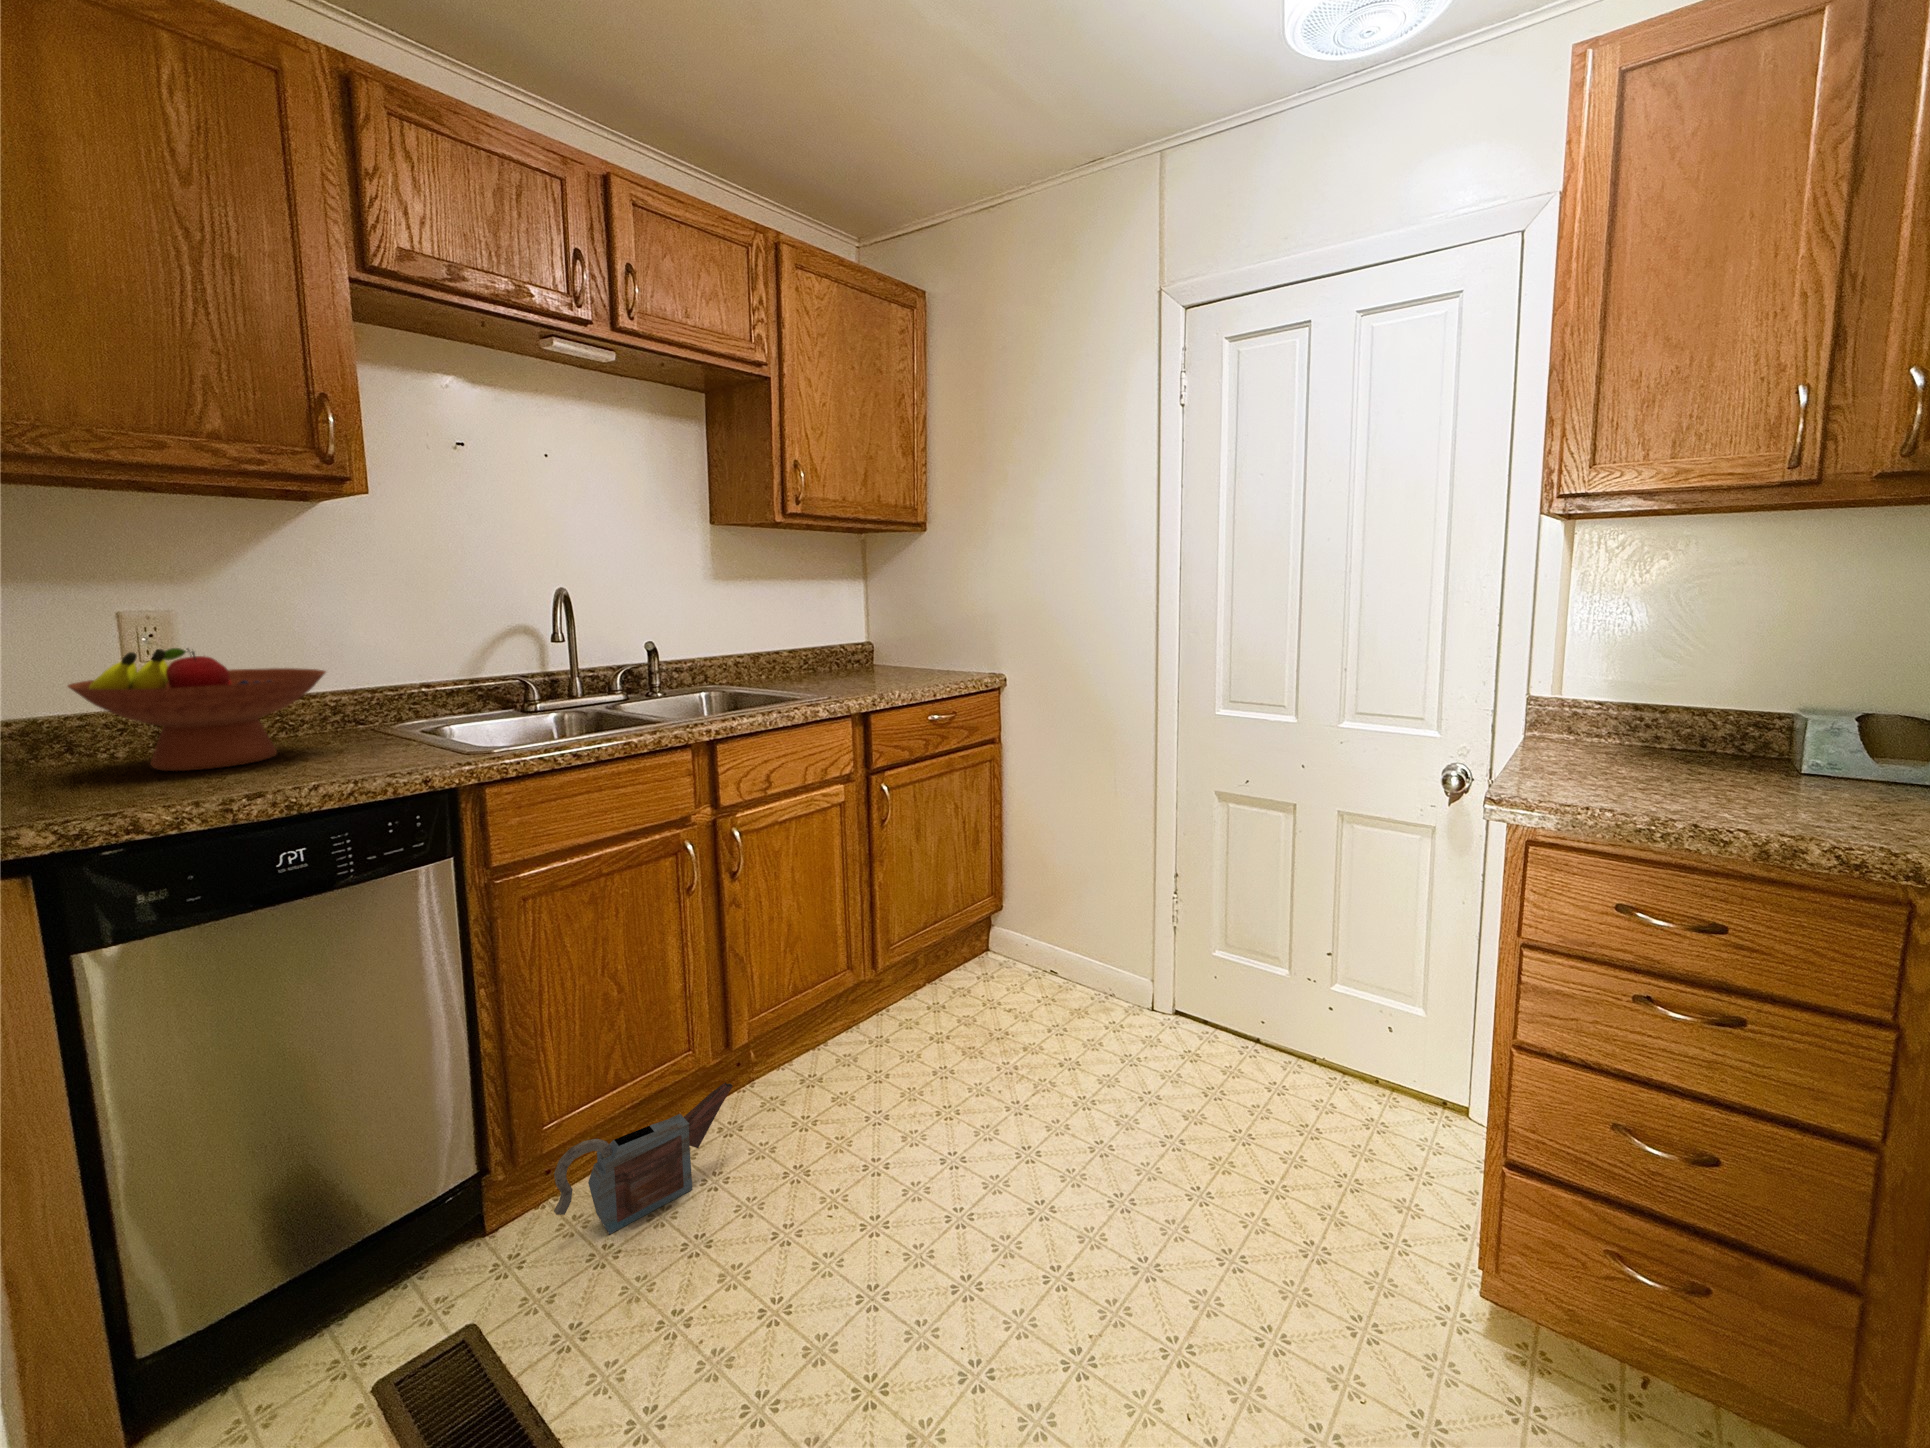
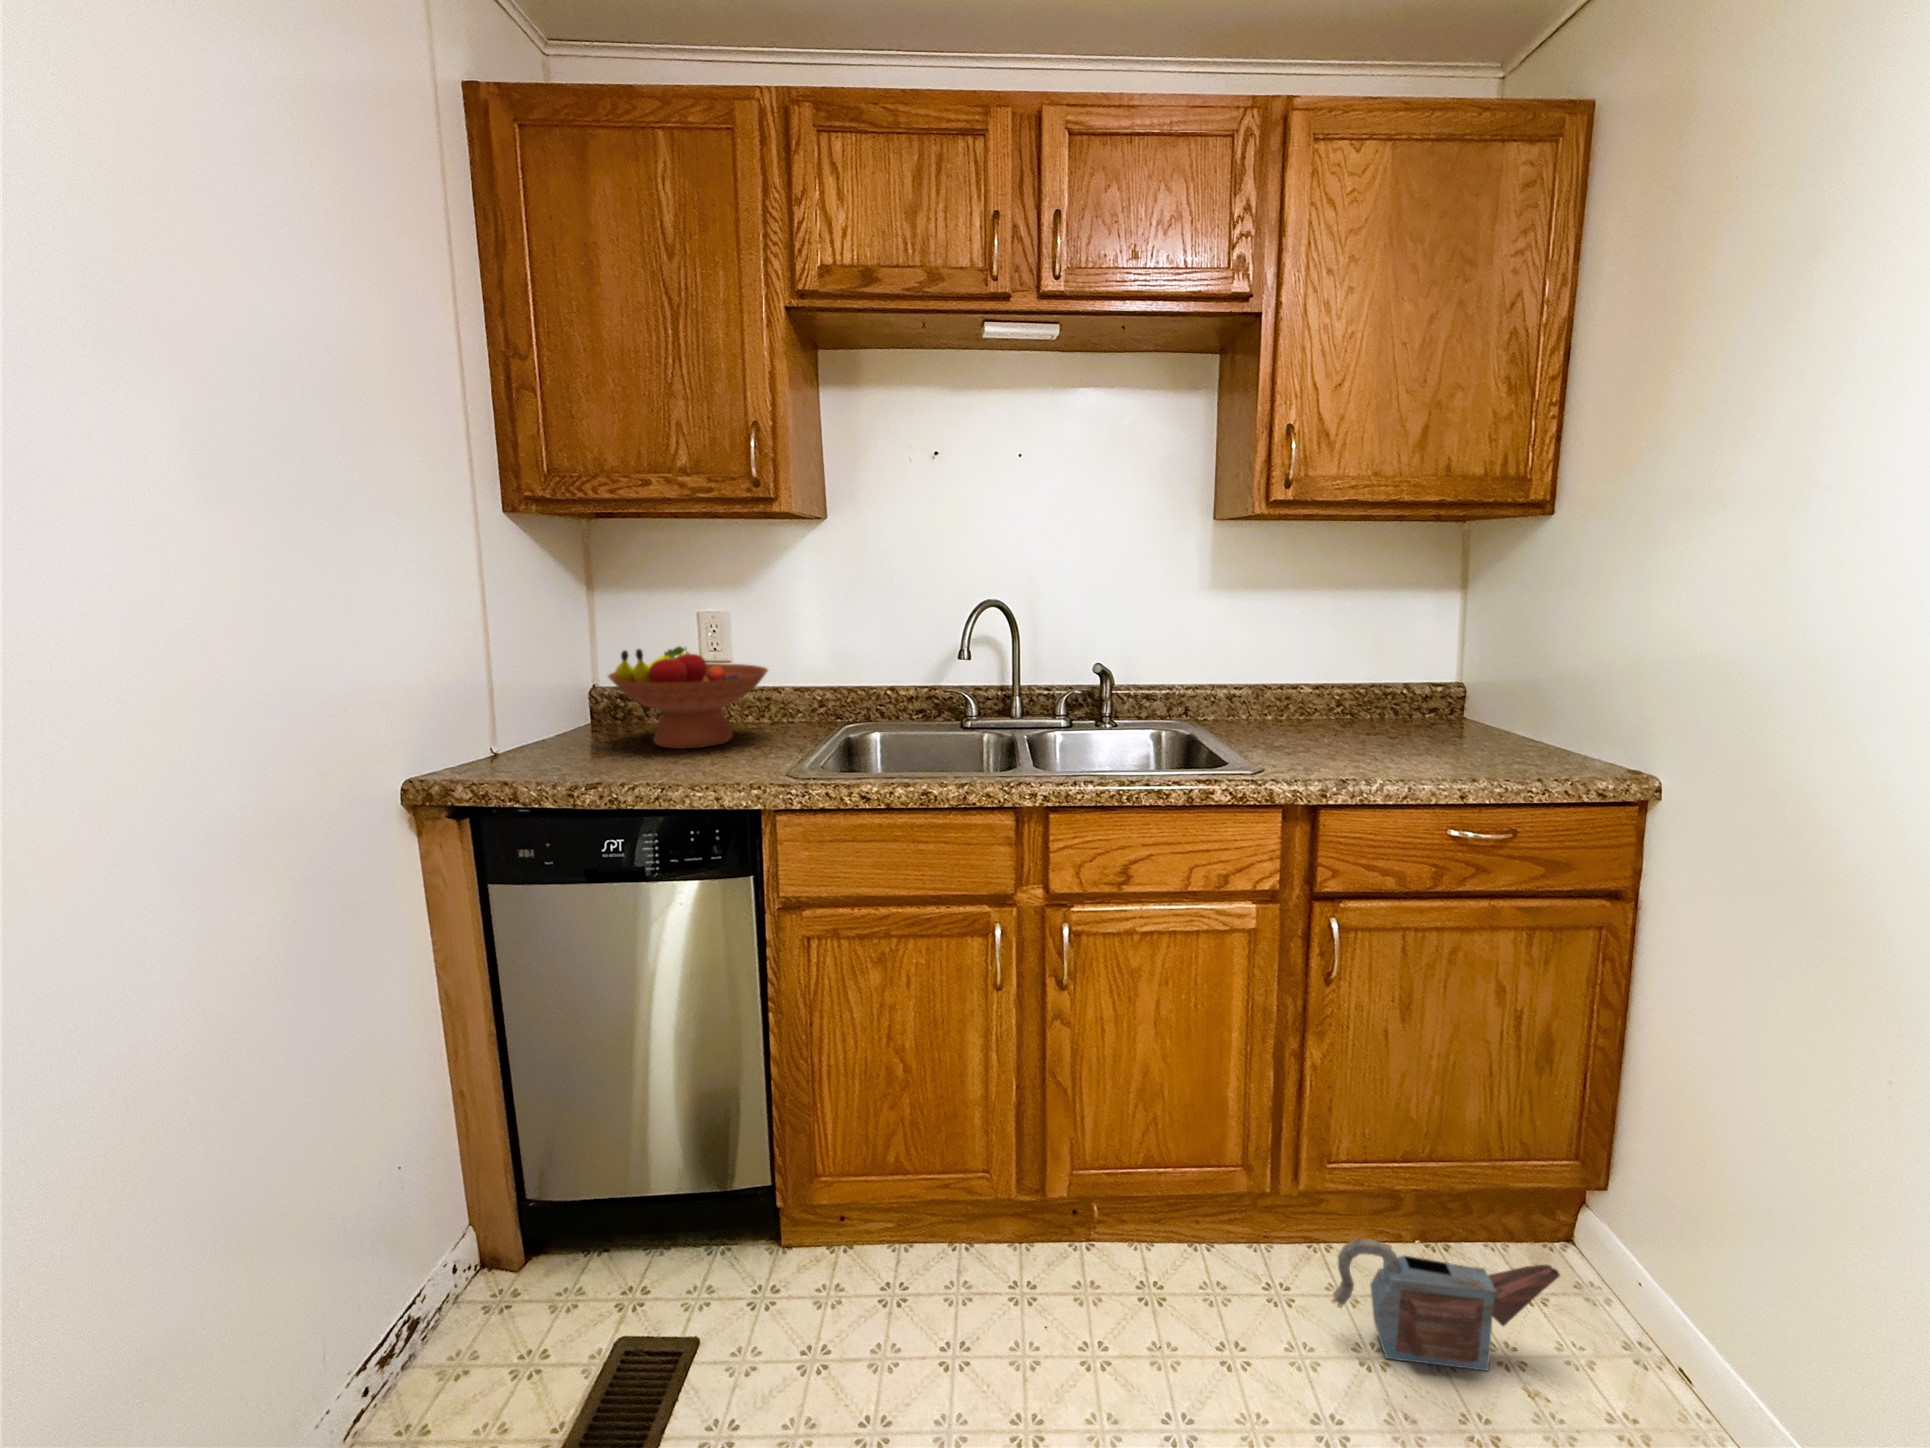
watering can: present [554,1082,733,1234] -> present [1333,1239,1560,1371]

